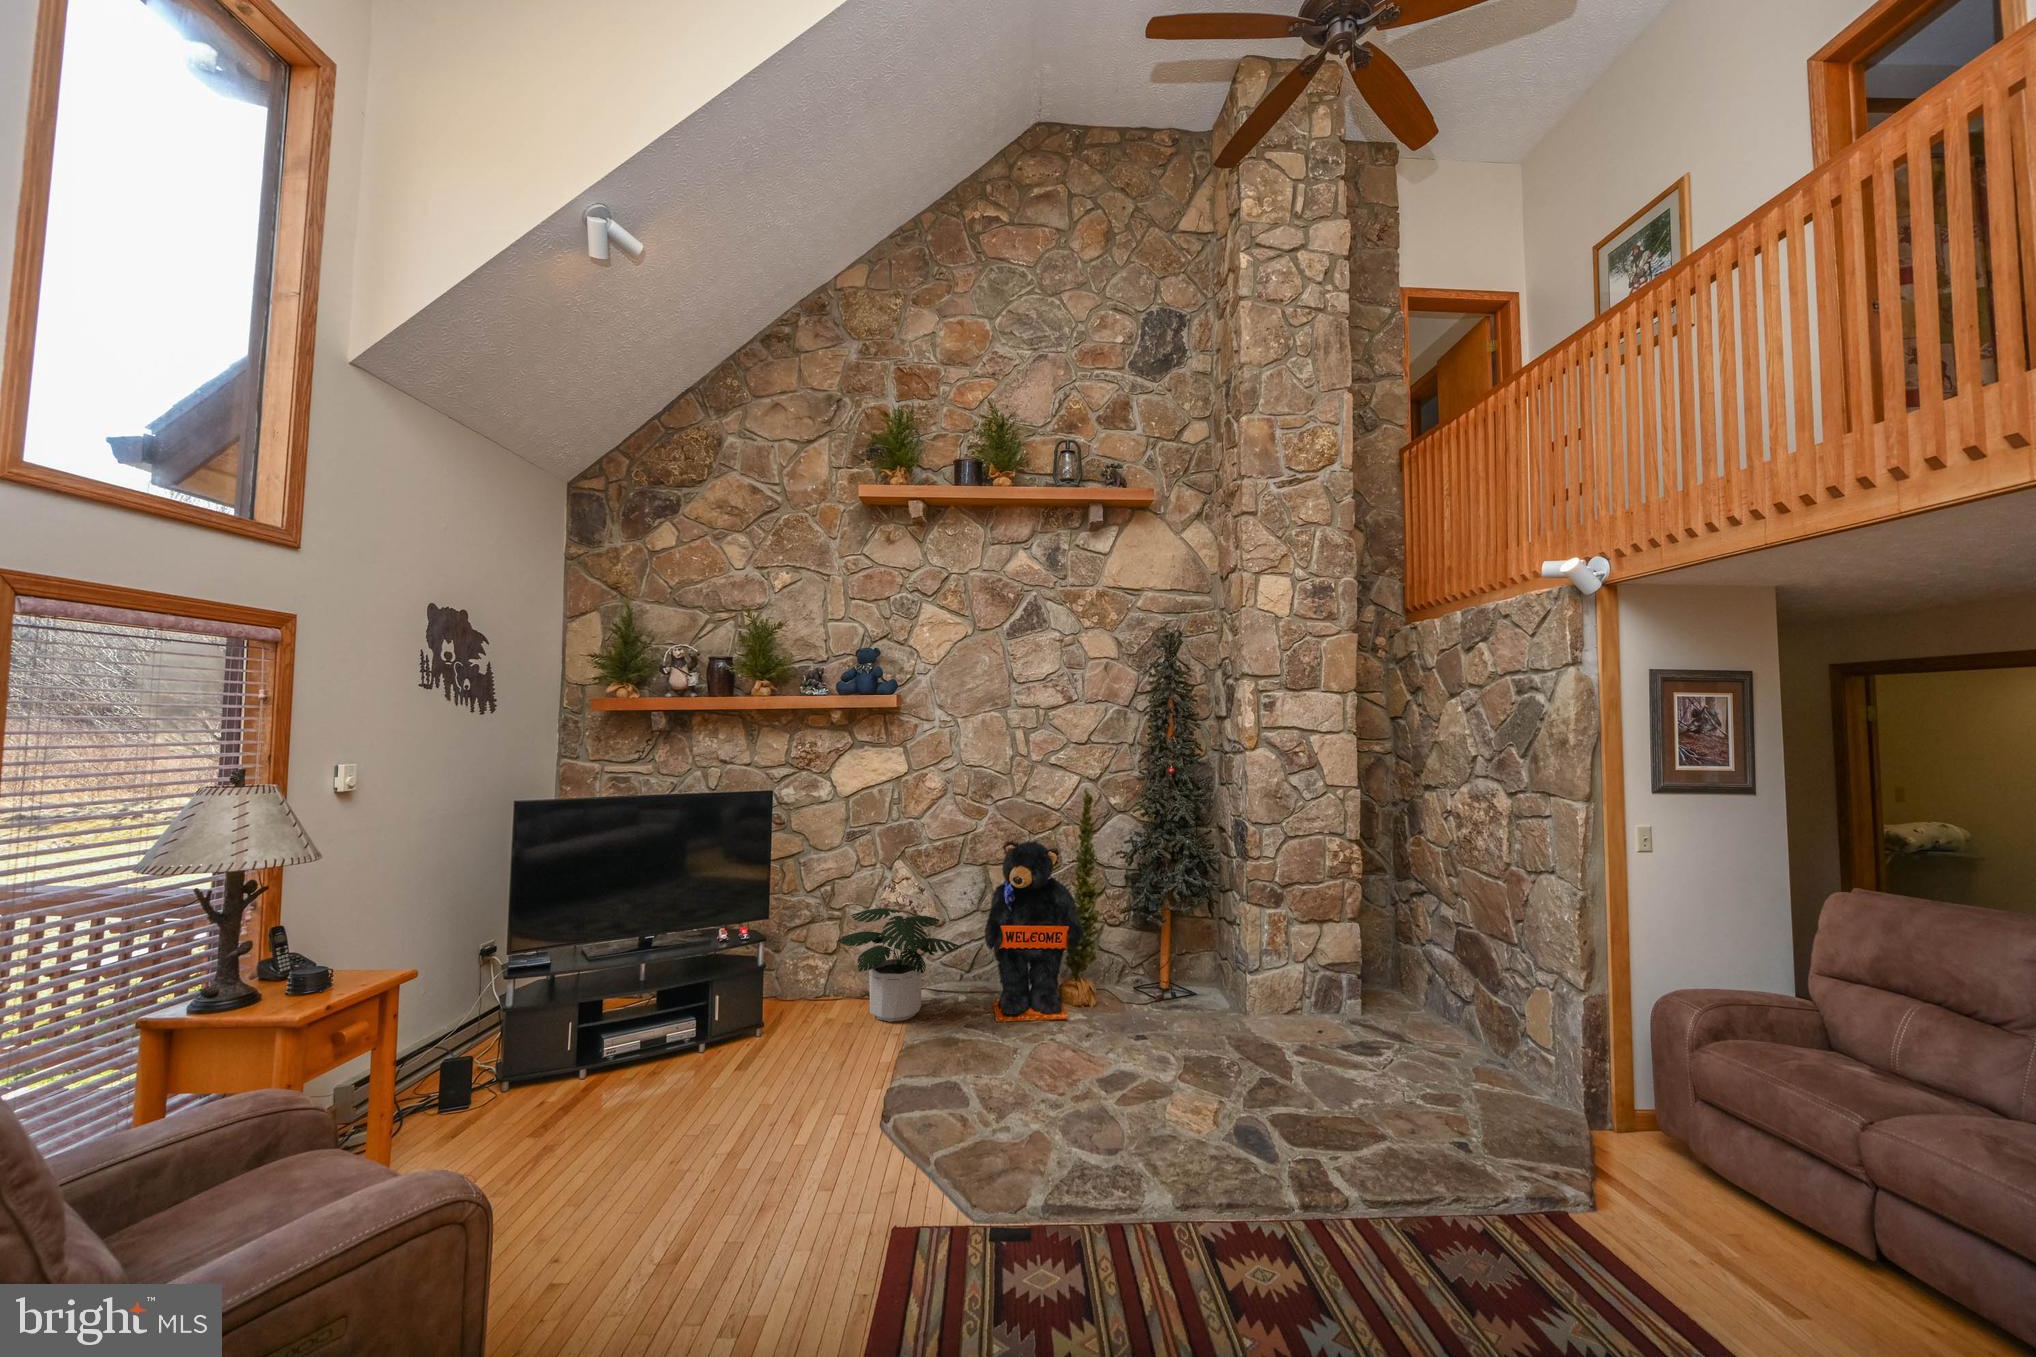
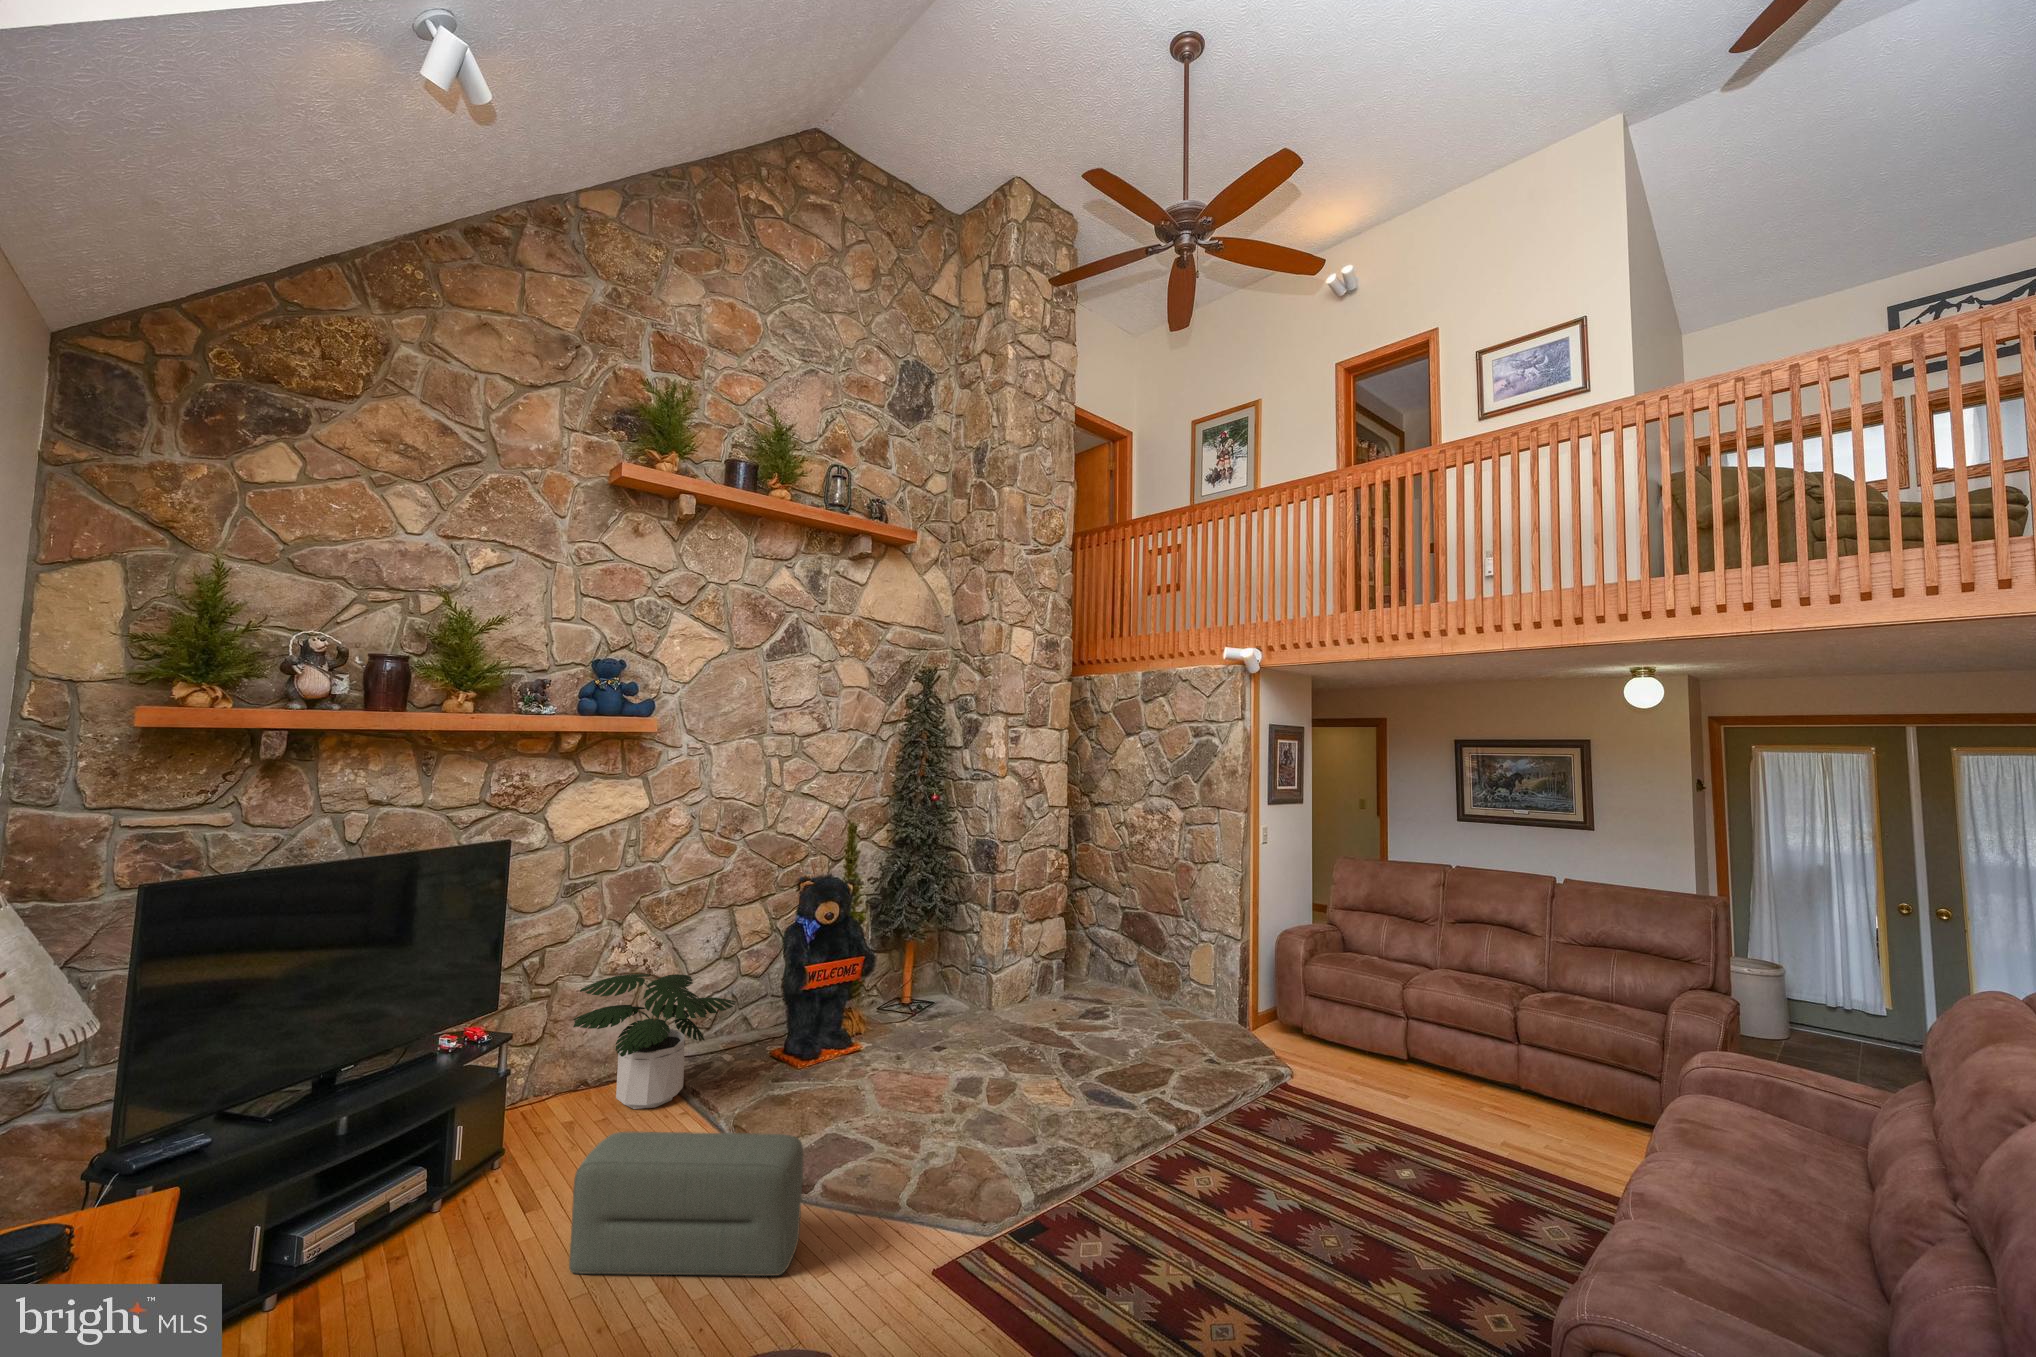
pouf: none [727,1013,869,1159] -> present [569,1132,803,1276]

